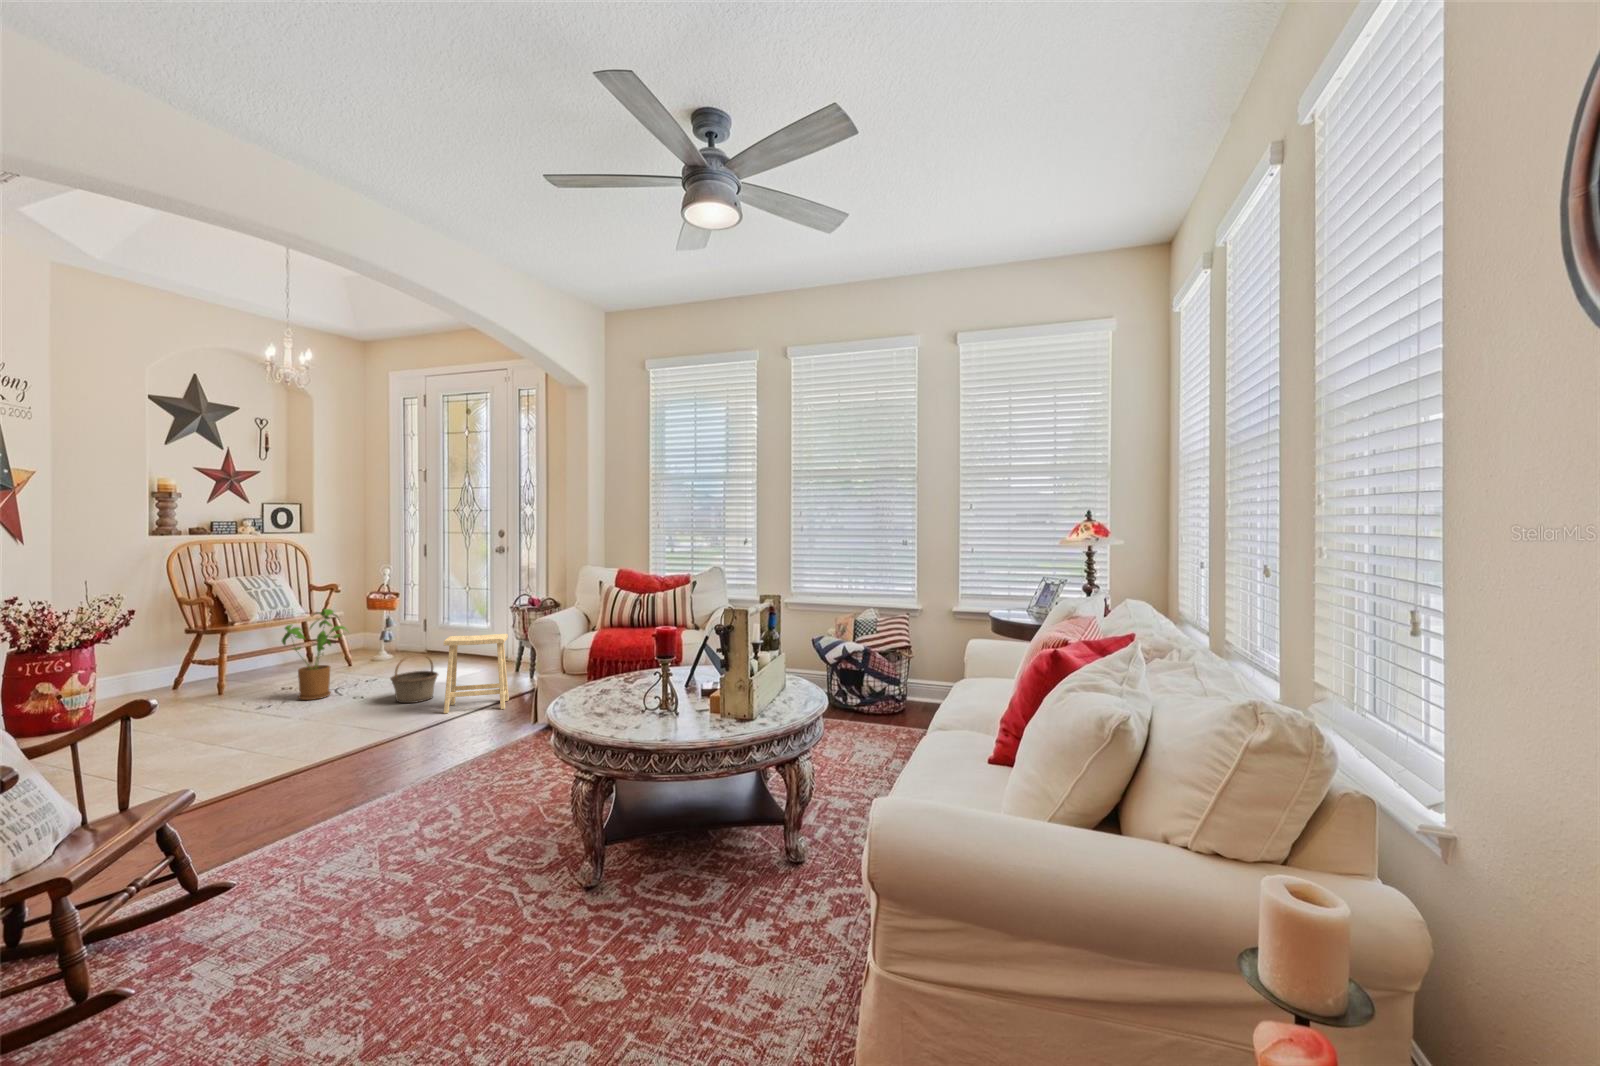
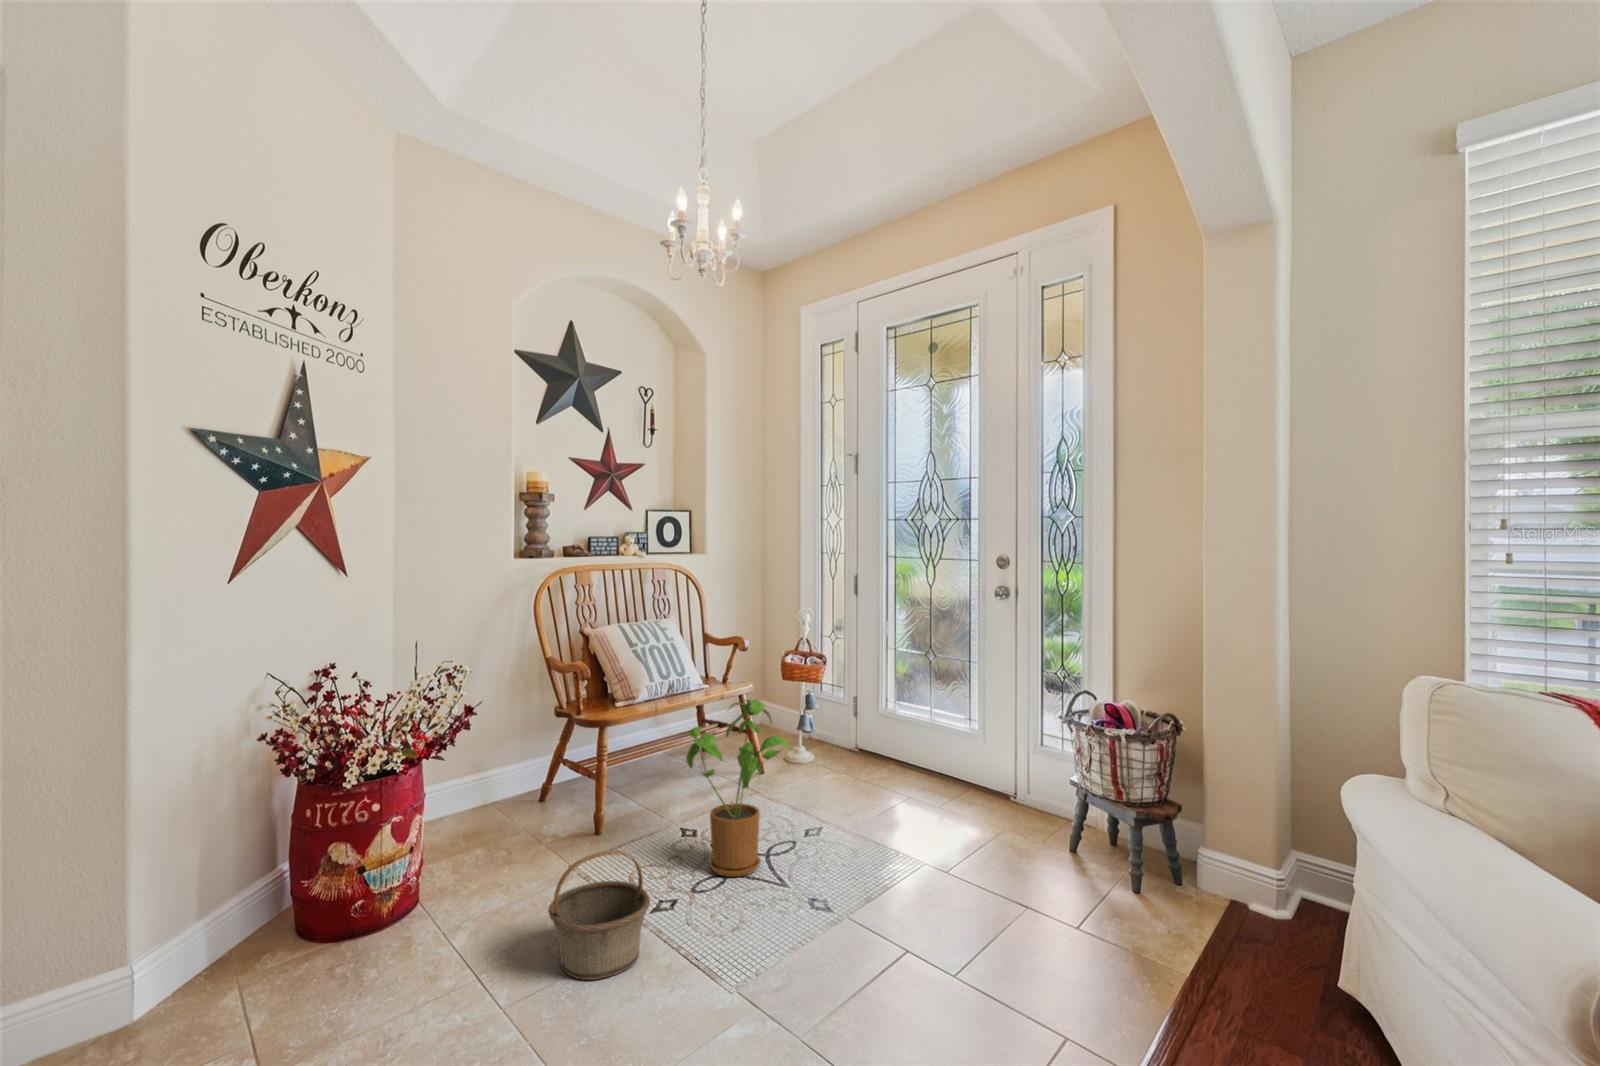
footstool: present [444,634,509,714] -> none [1012,801,1168,1018]
basket: present [391,654,438,703] -> present [548,850,650,980]

